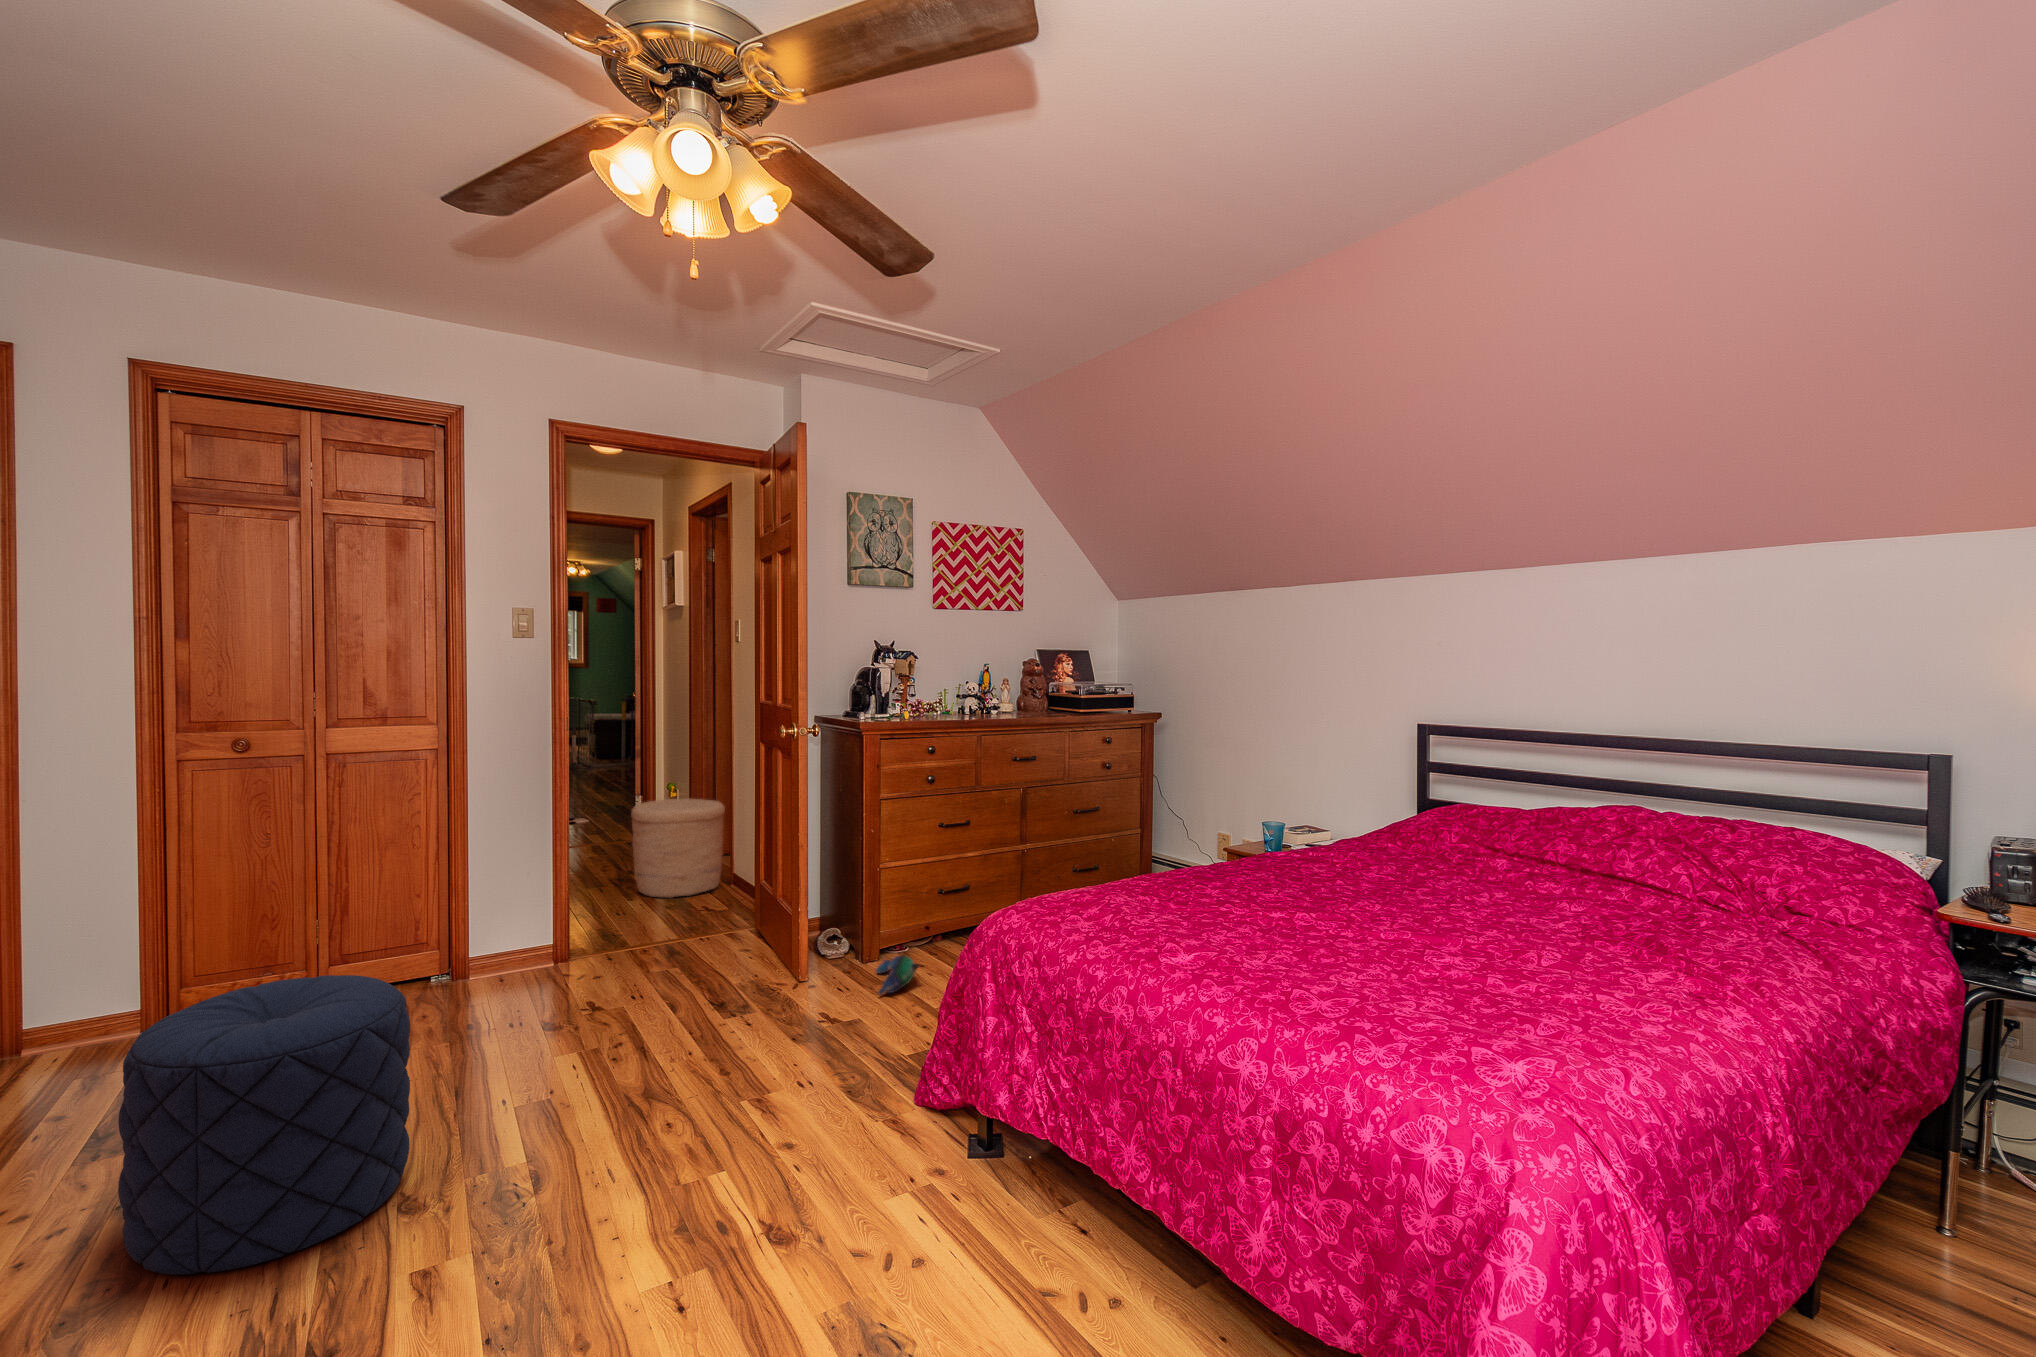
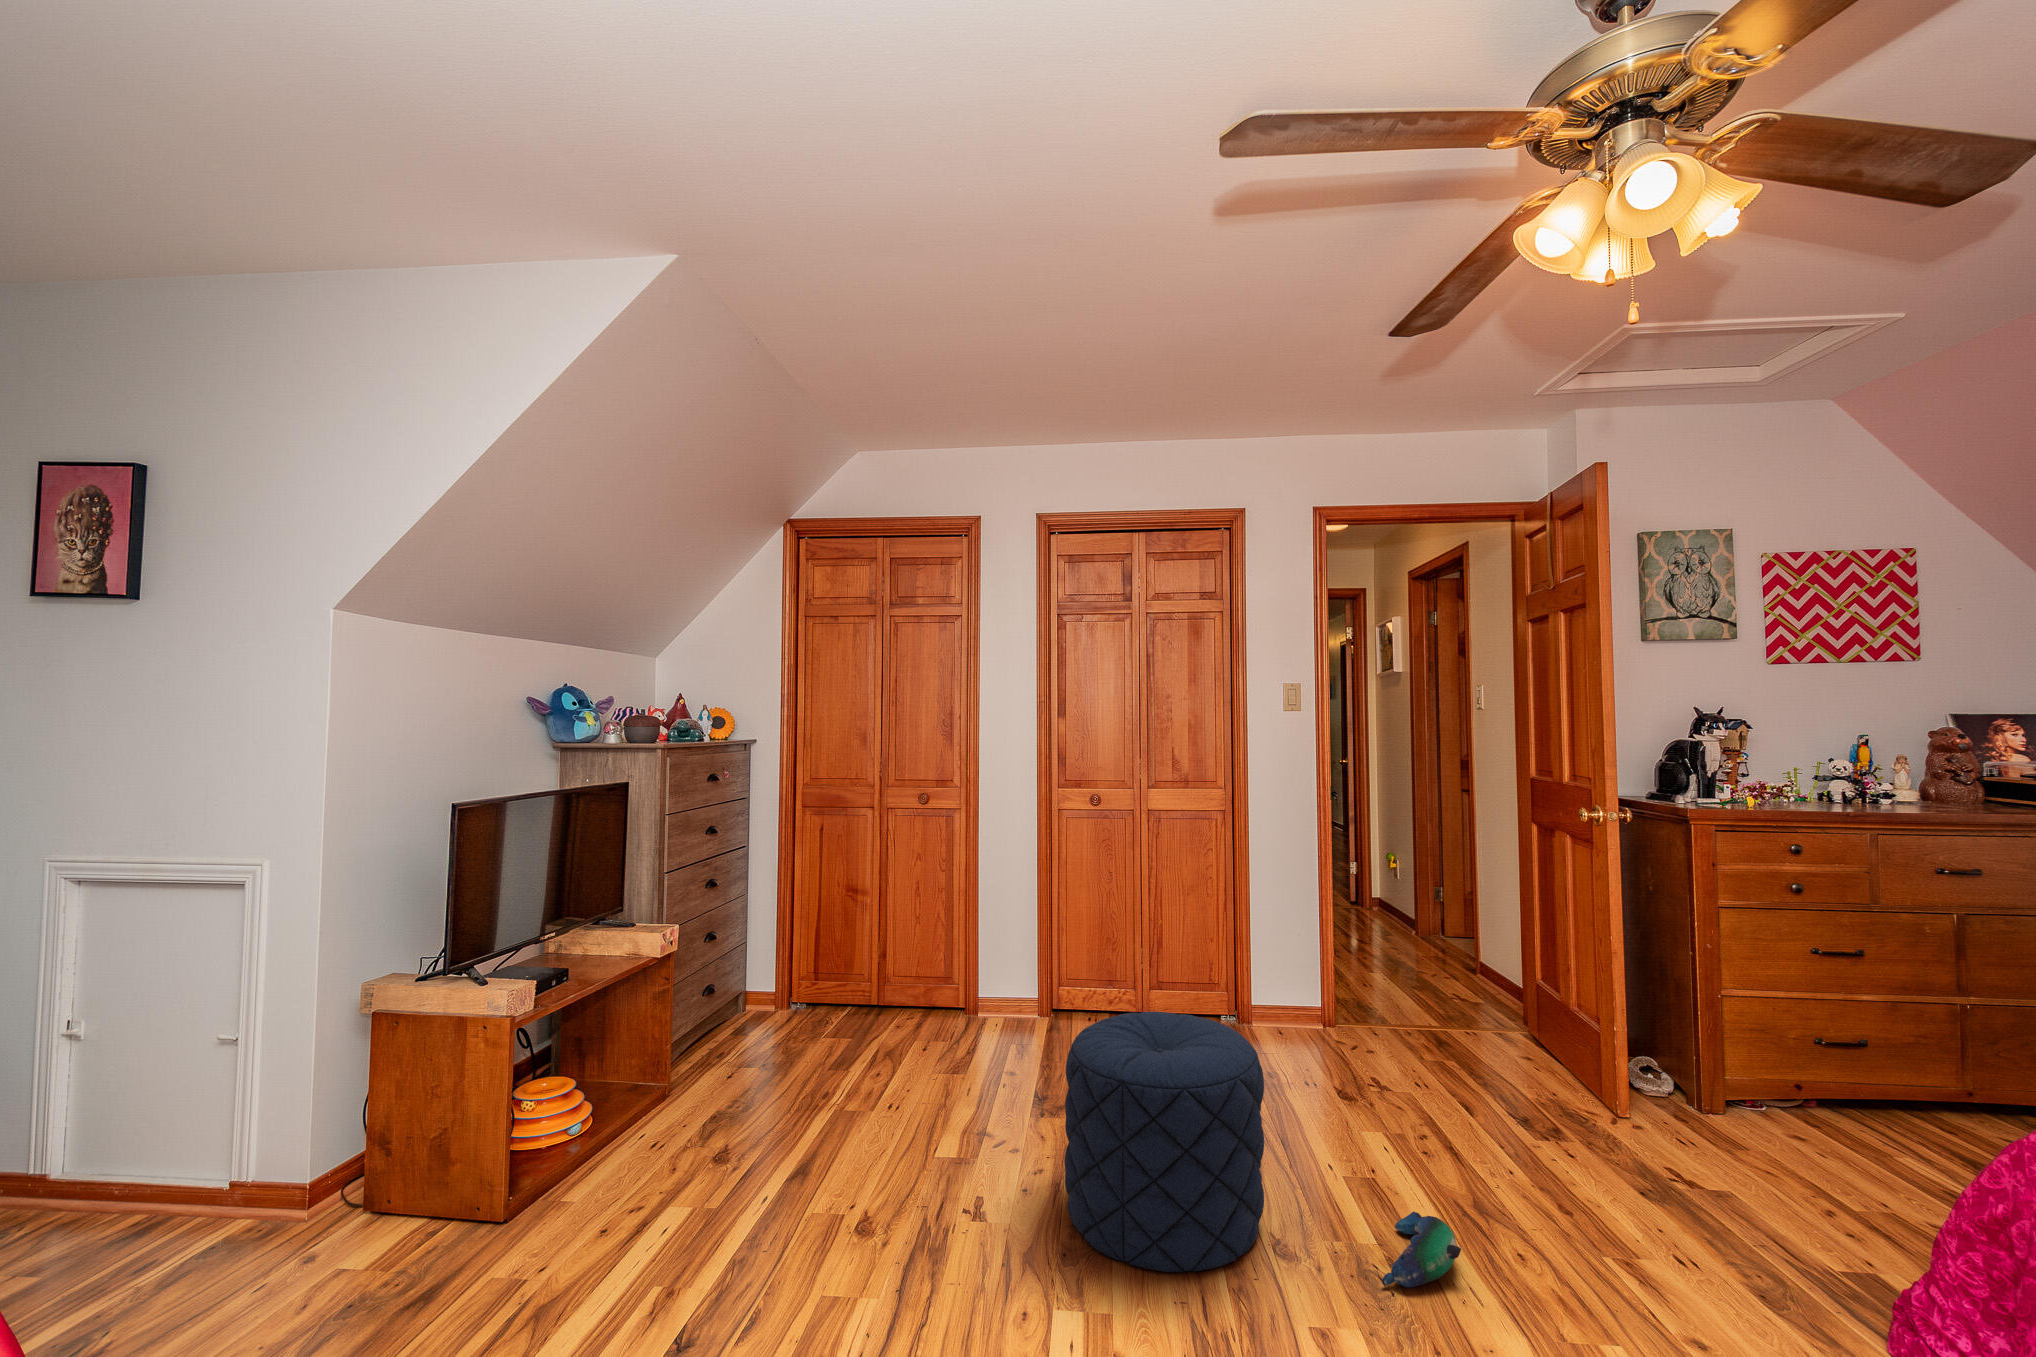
woven basket: present [631,799,725,898] -> none [1375,869,1476,976]
plush toy: present [876,955,919,995] -> present [1382,1211,1461,1288]

